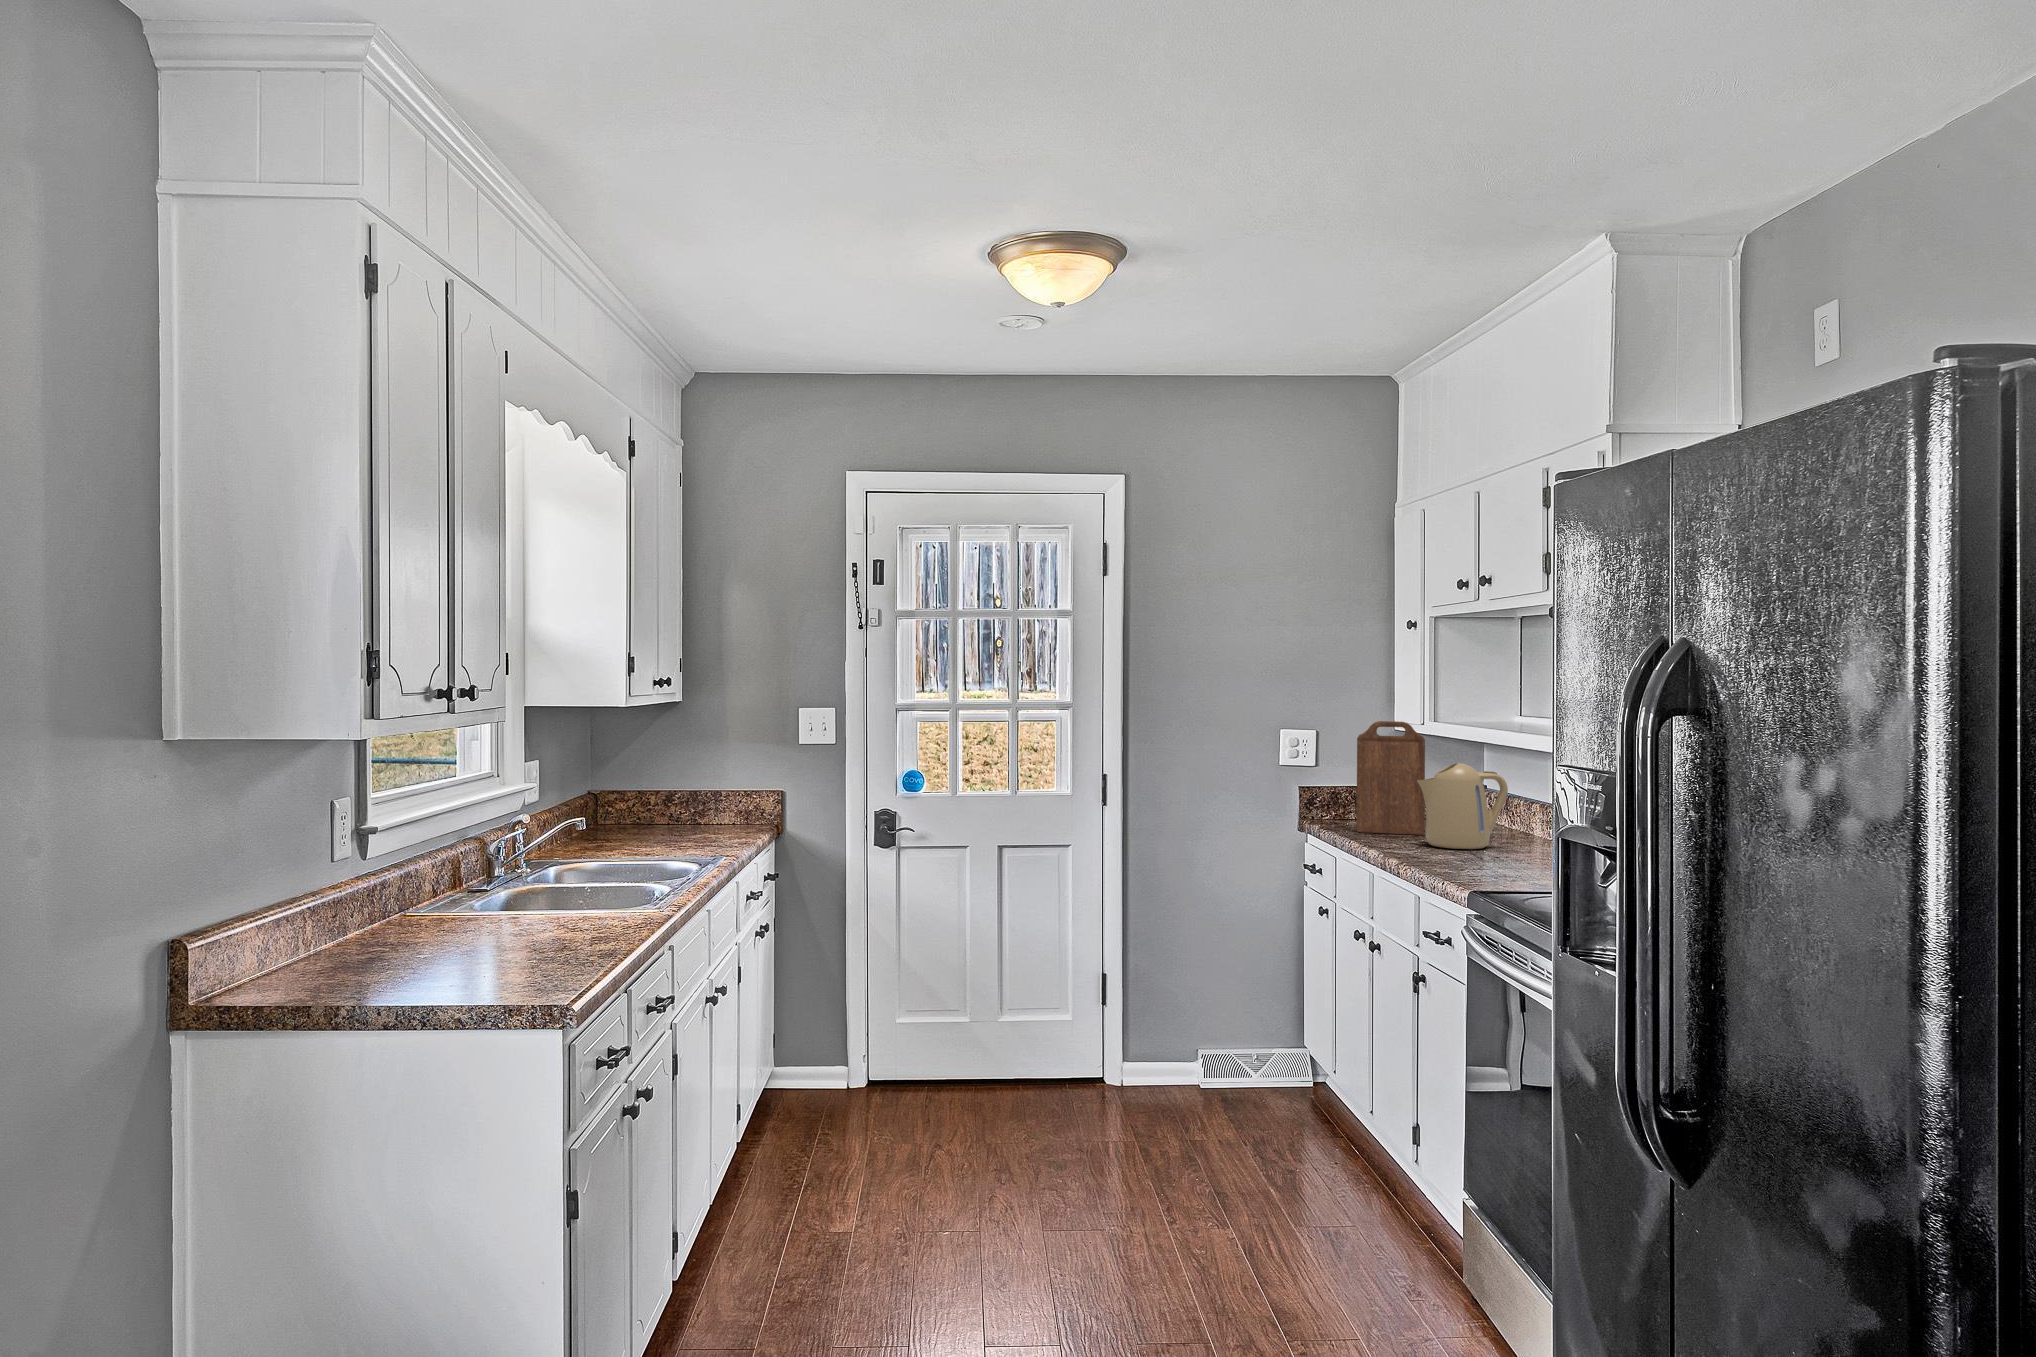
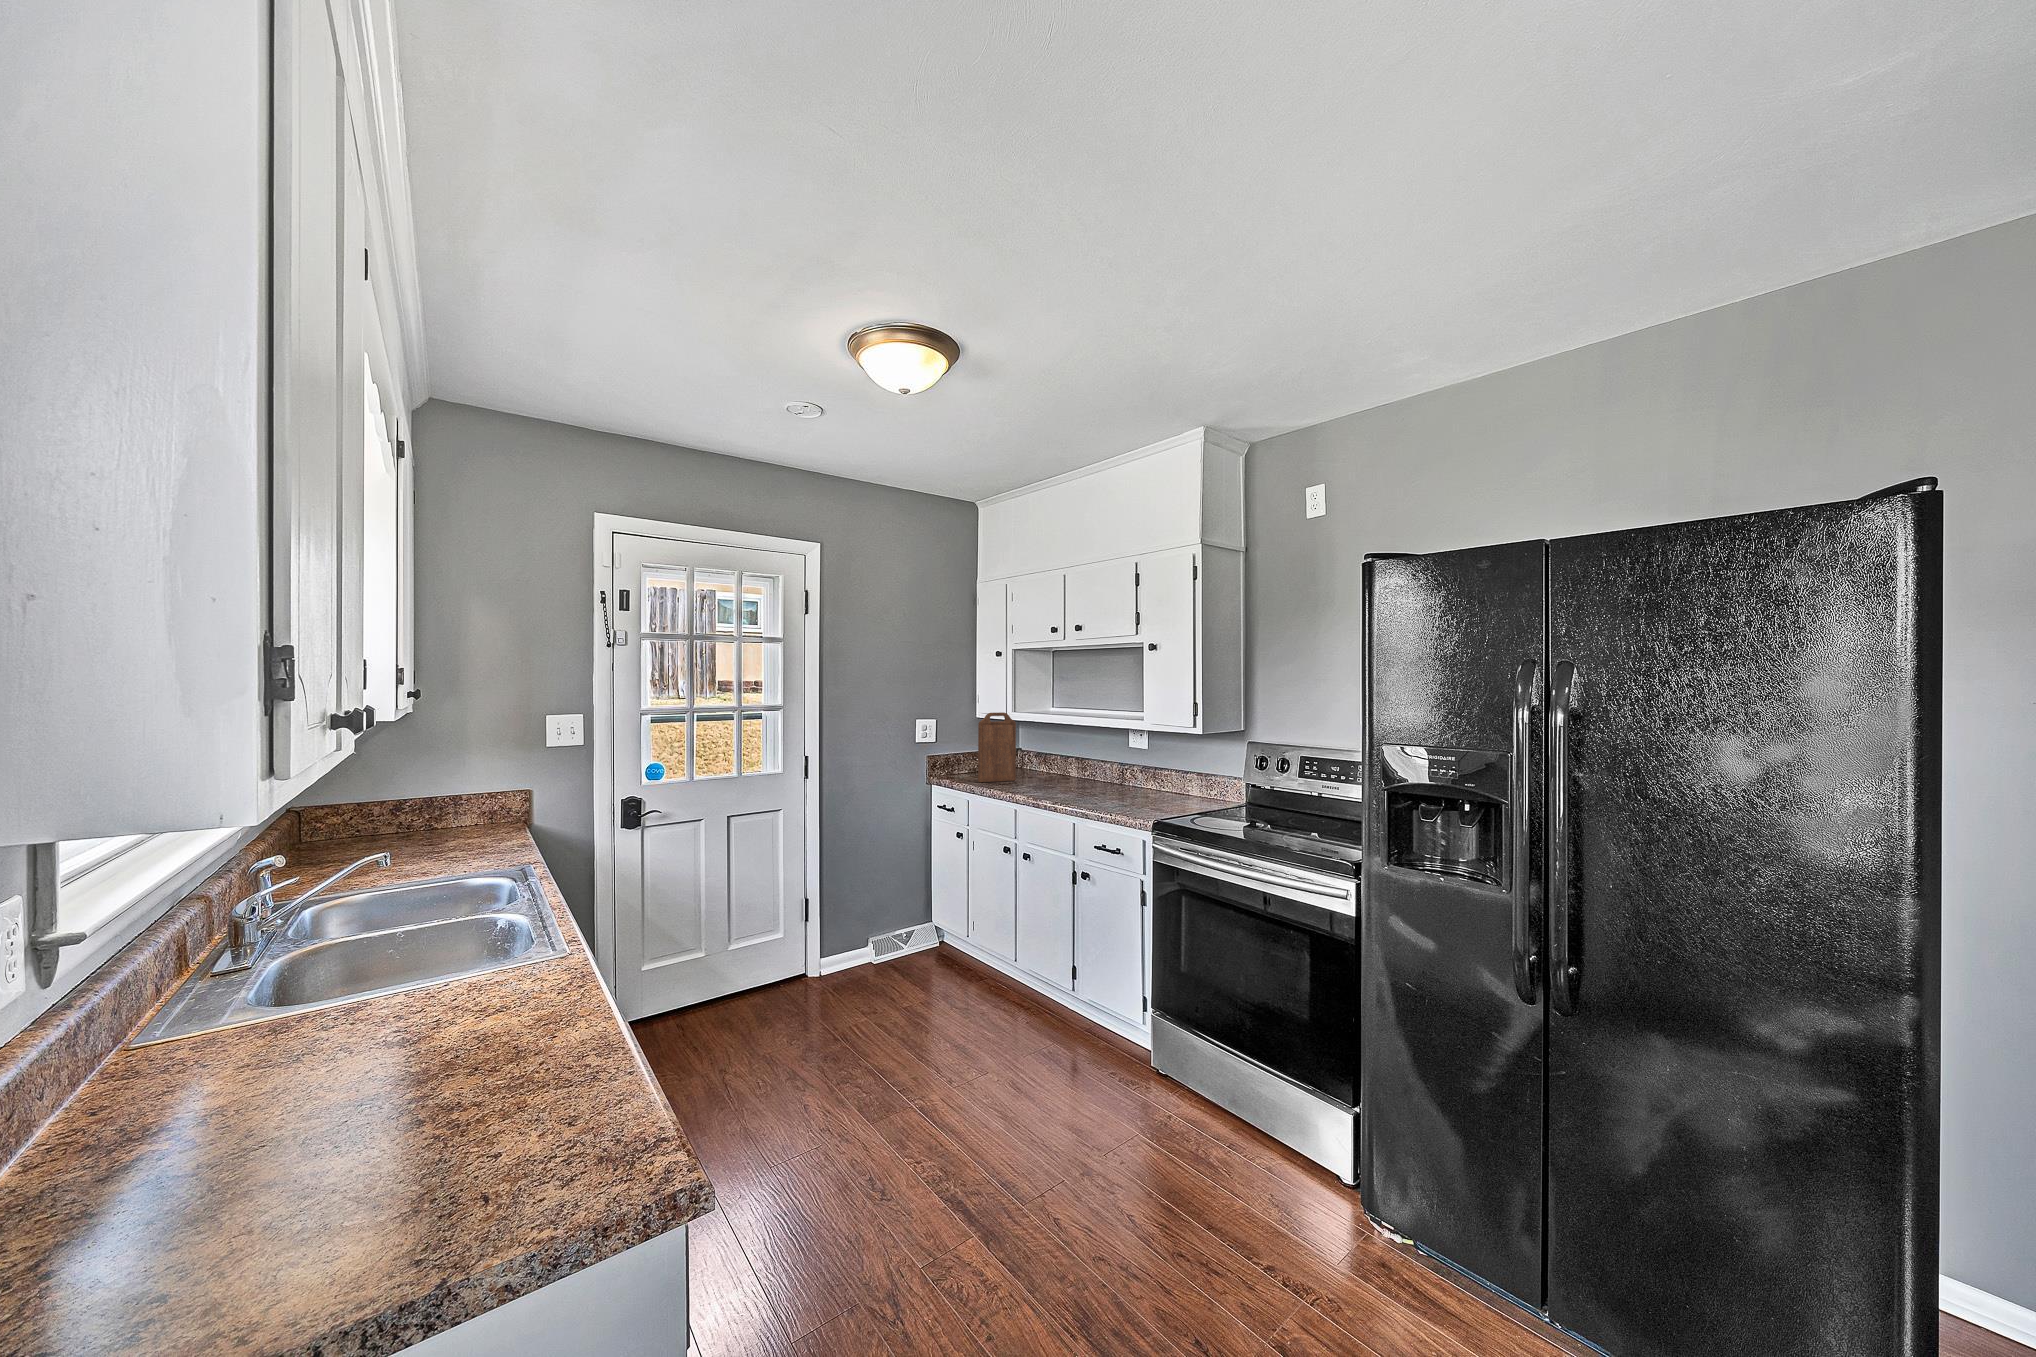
kettle: present [1417,763,1508,849] -> none [1031,736,1075,787]

